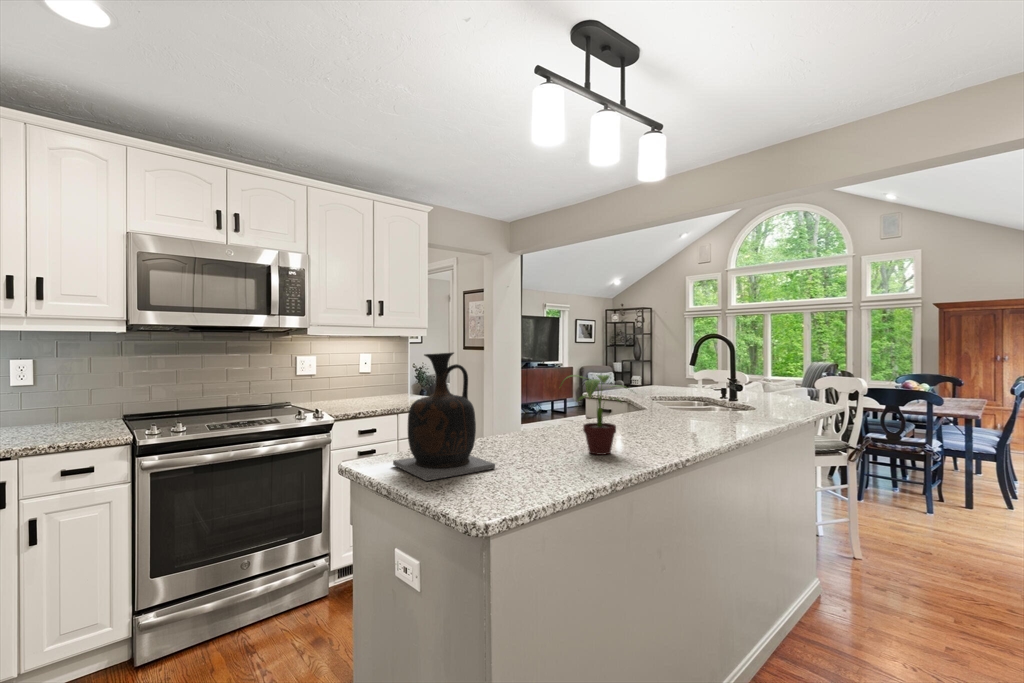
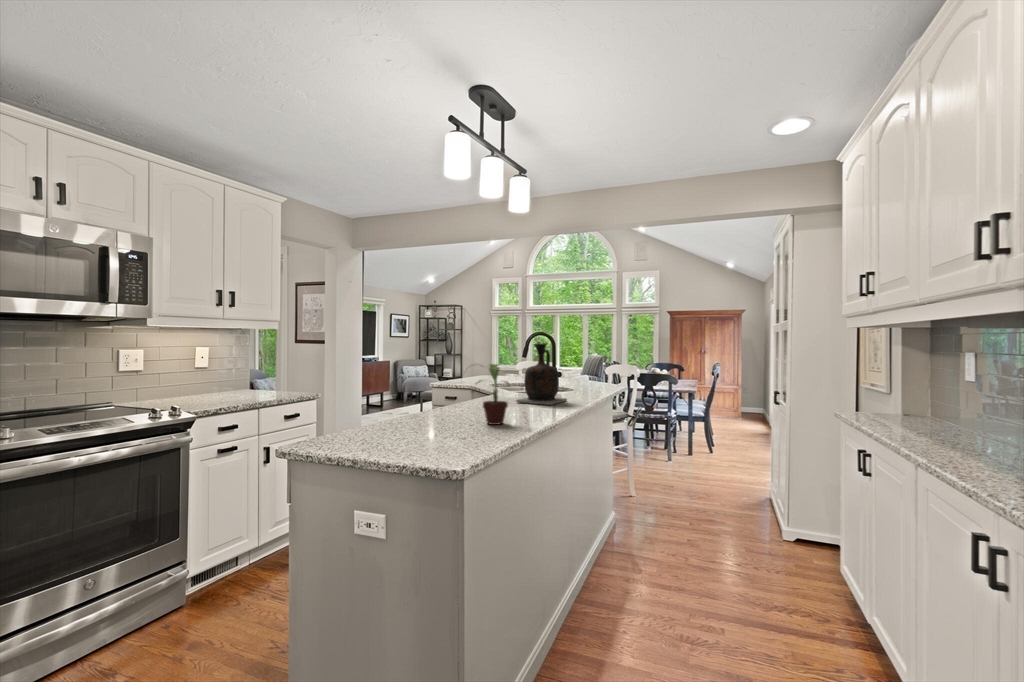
vase: present [393,353,495,481] -> present [516,343,567,405]

